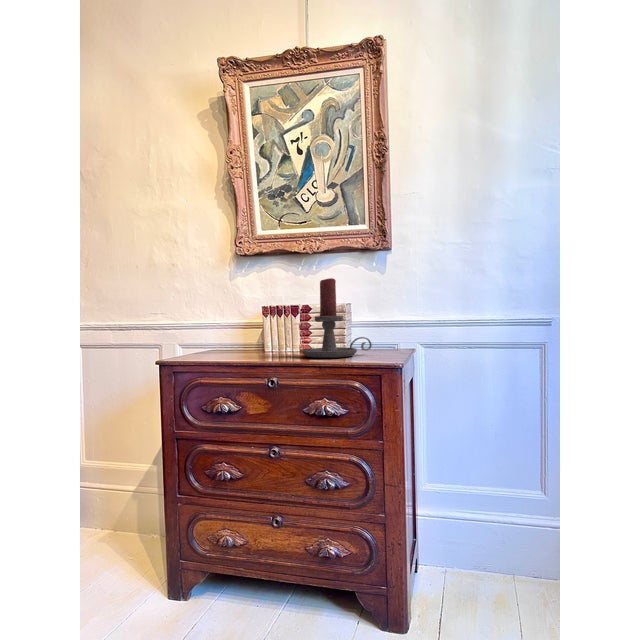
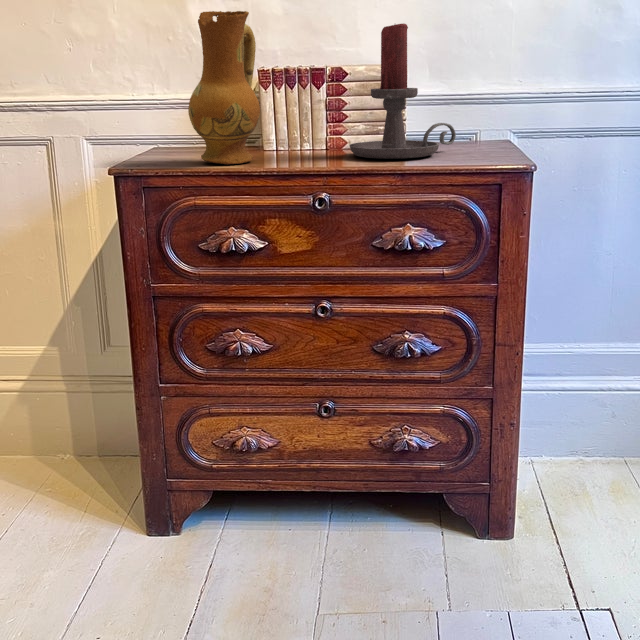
ceramic jug: none [206,273,251,359] -> present [188,11,260,164]

